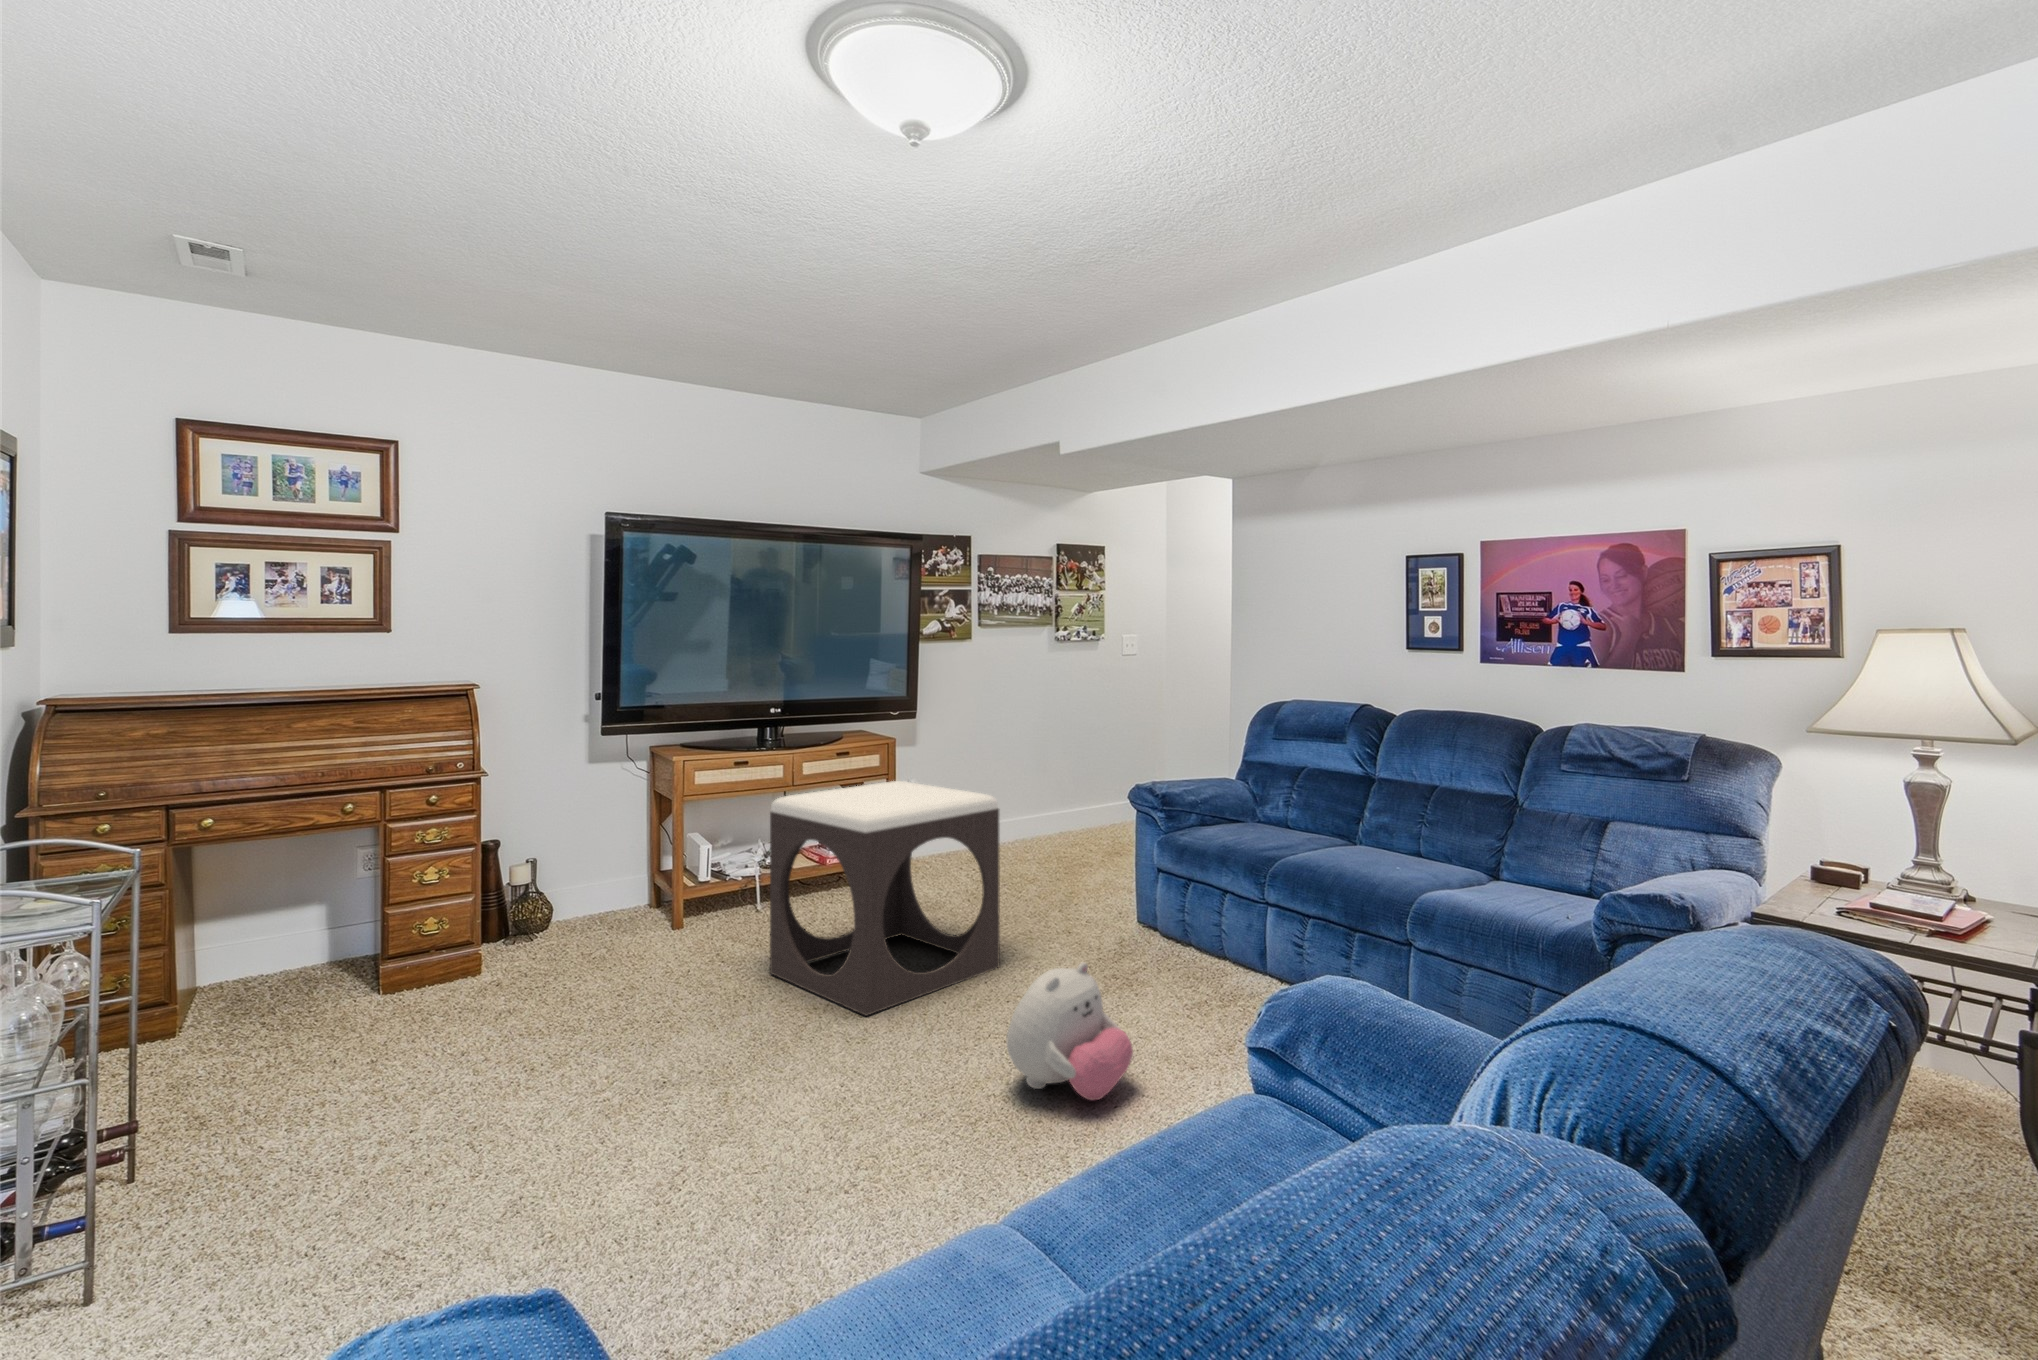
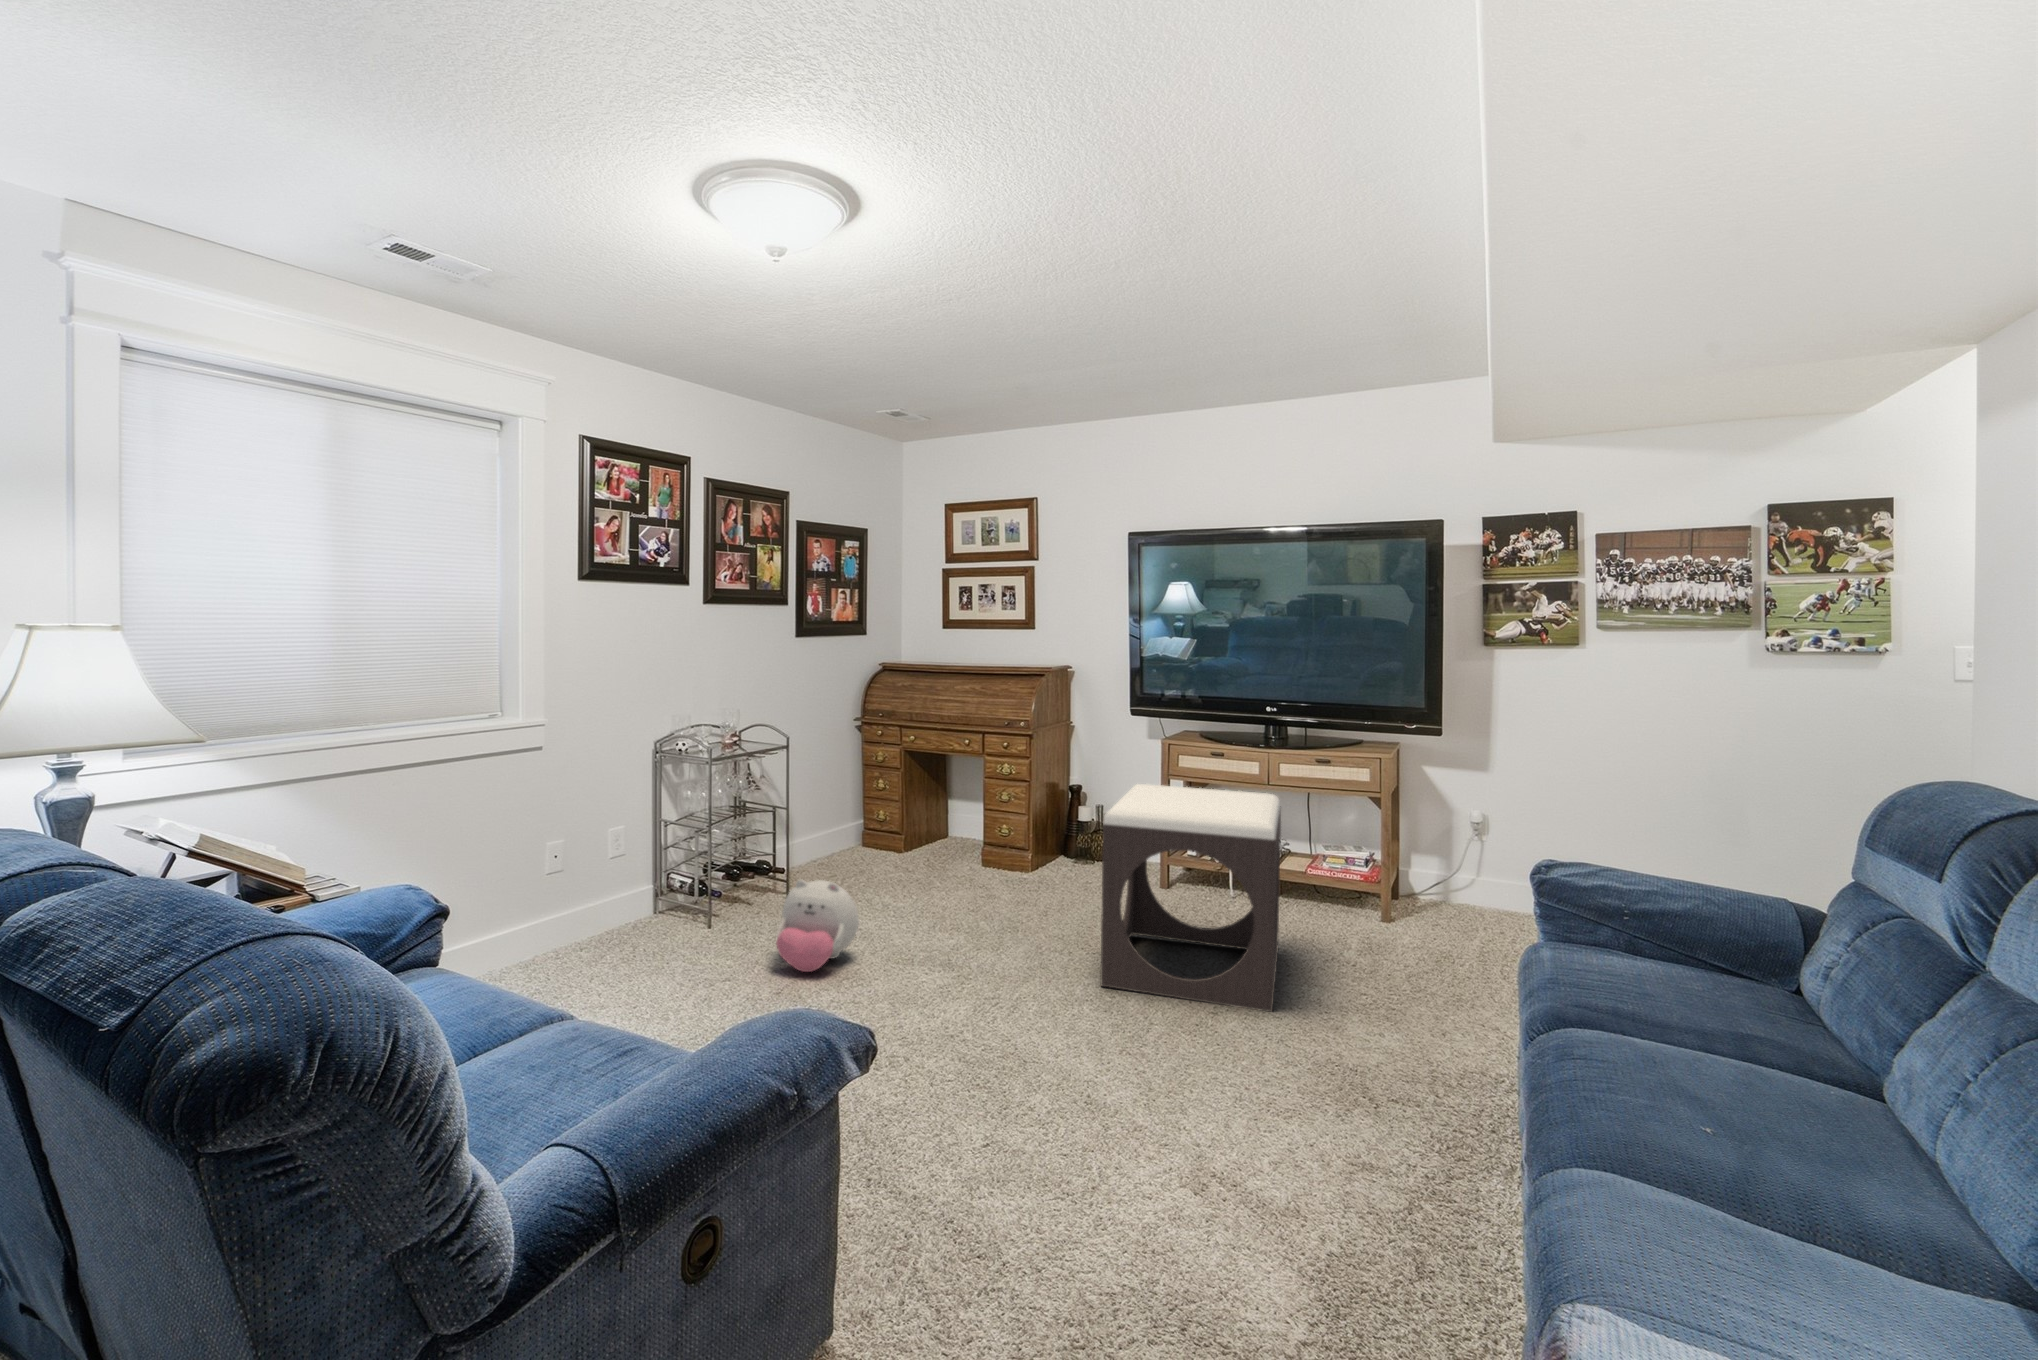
plush toy: present [1006,962,1133,1100] -> present [776,880,859,972]

